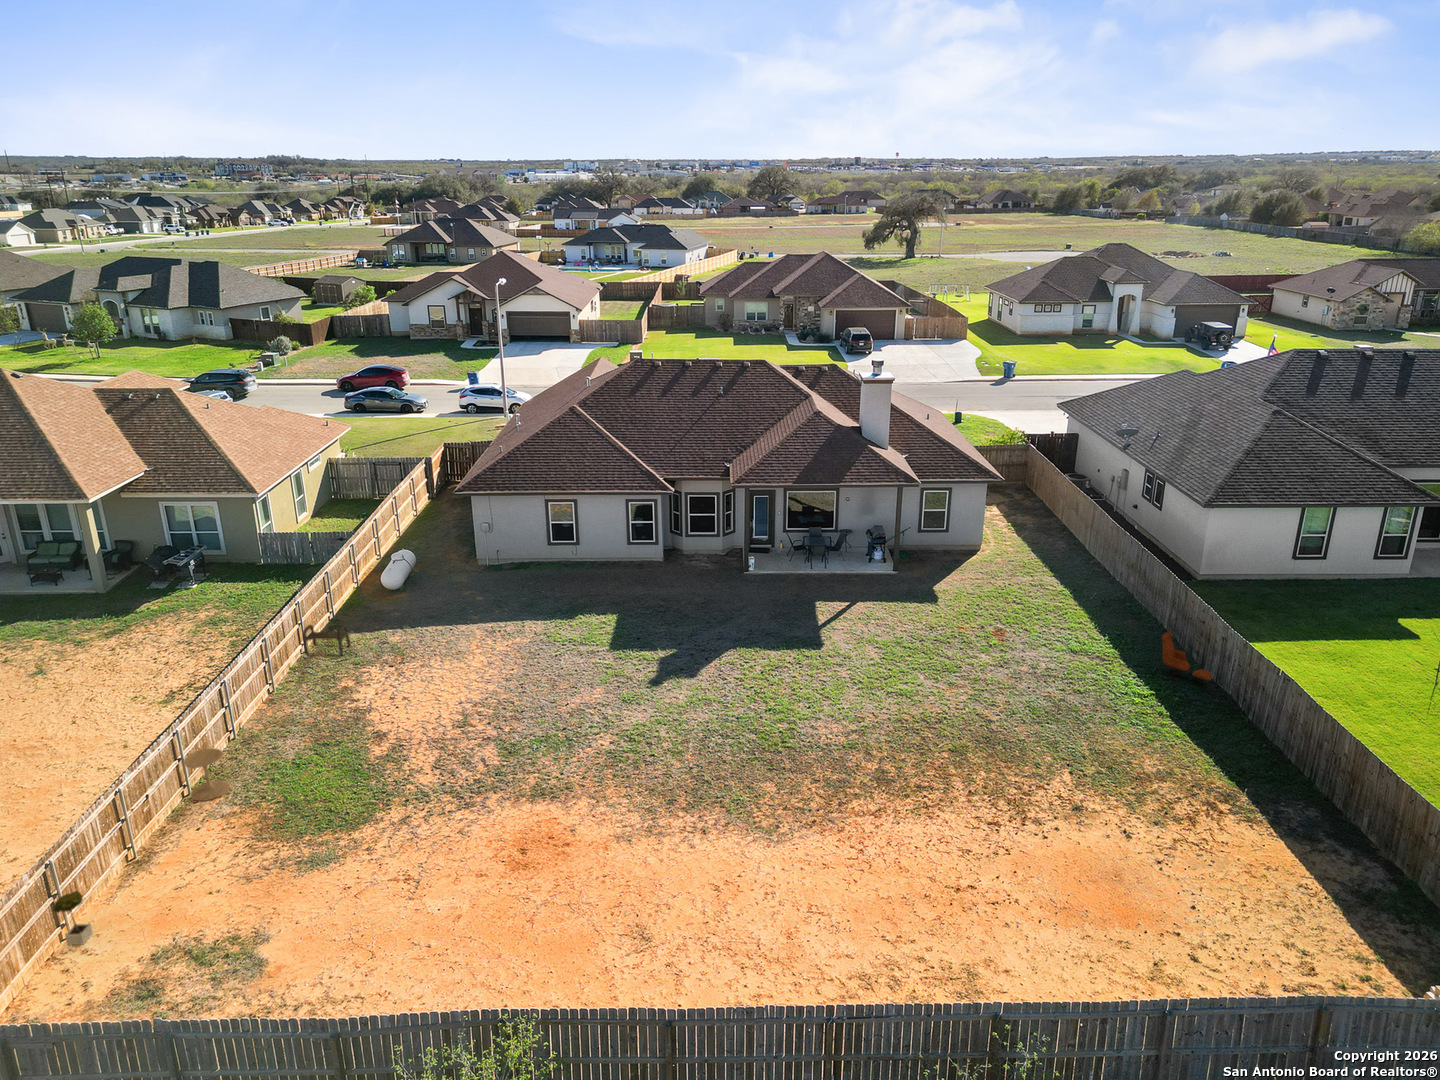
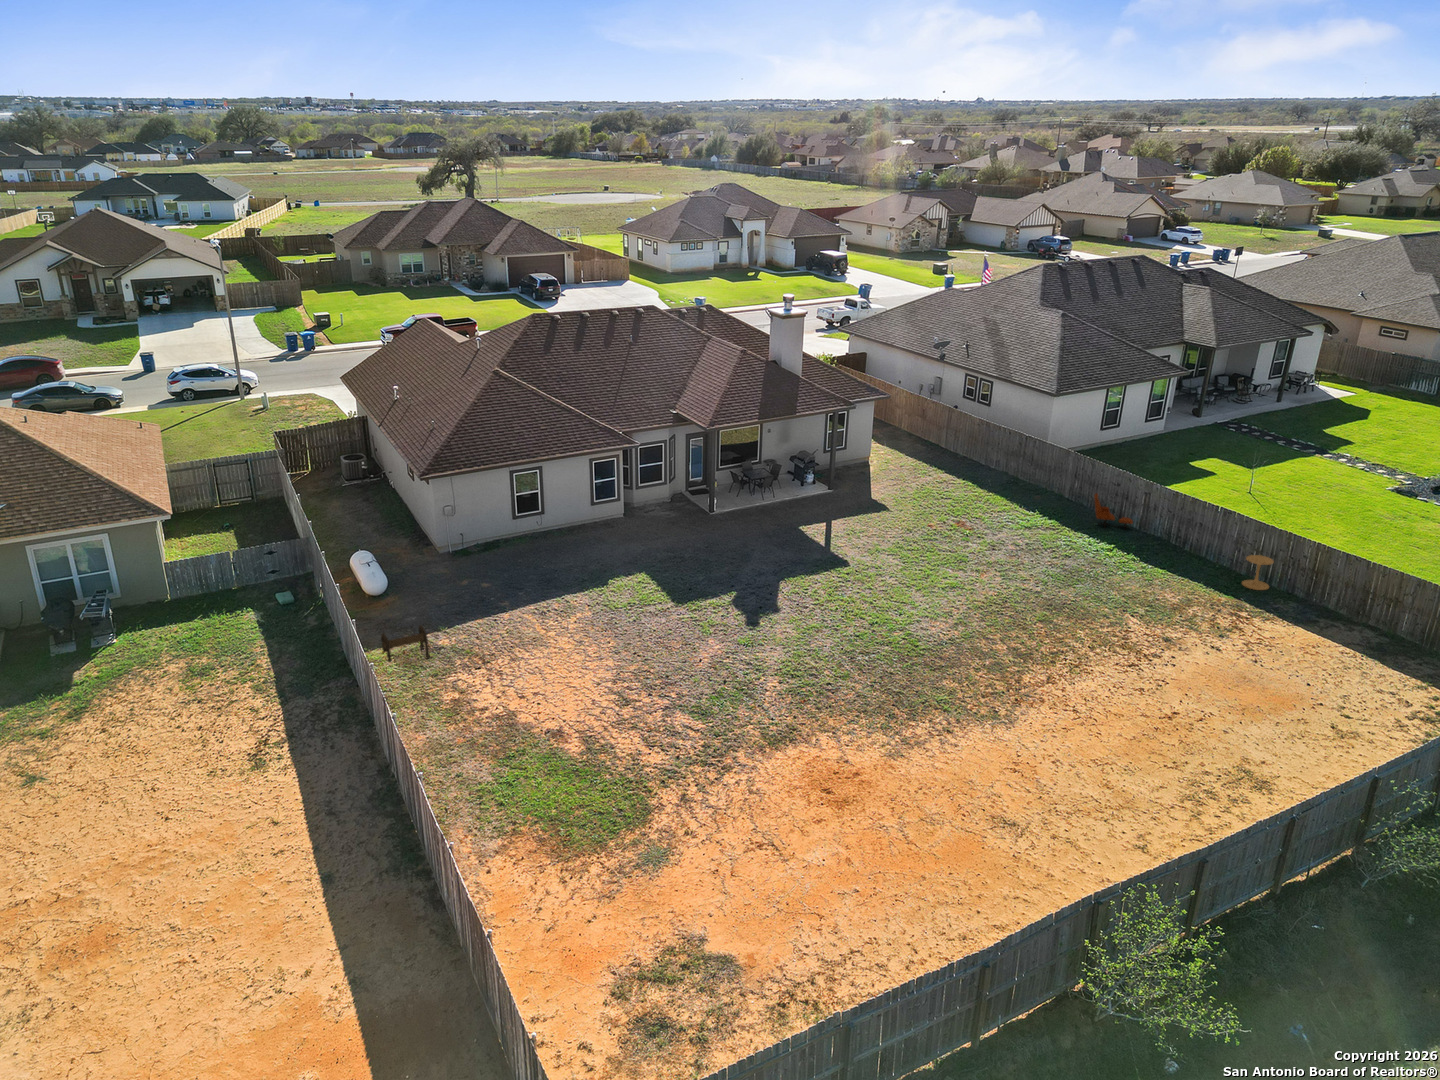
pedestal table: present [184,748,230,801] -> present [1242,555,1274,590]
potted tree: present [53,891,93,945] -> none [542,865,565,920]

